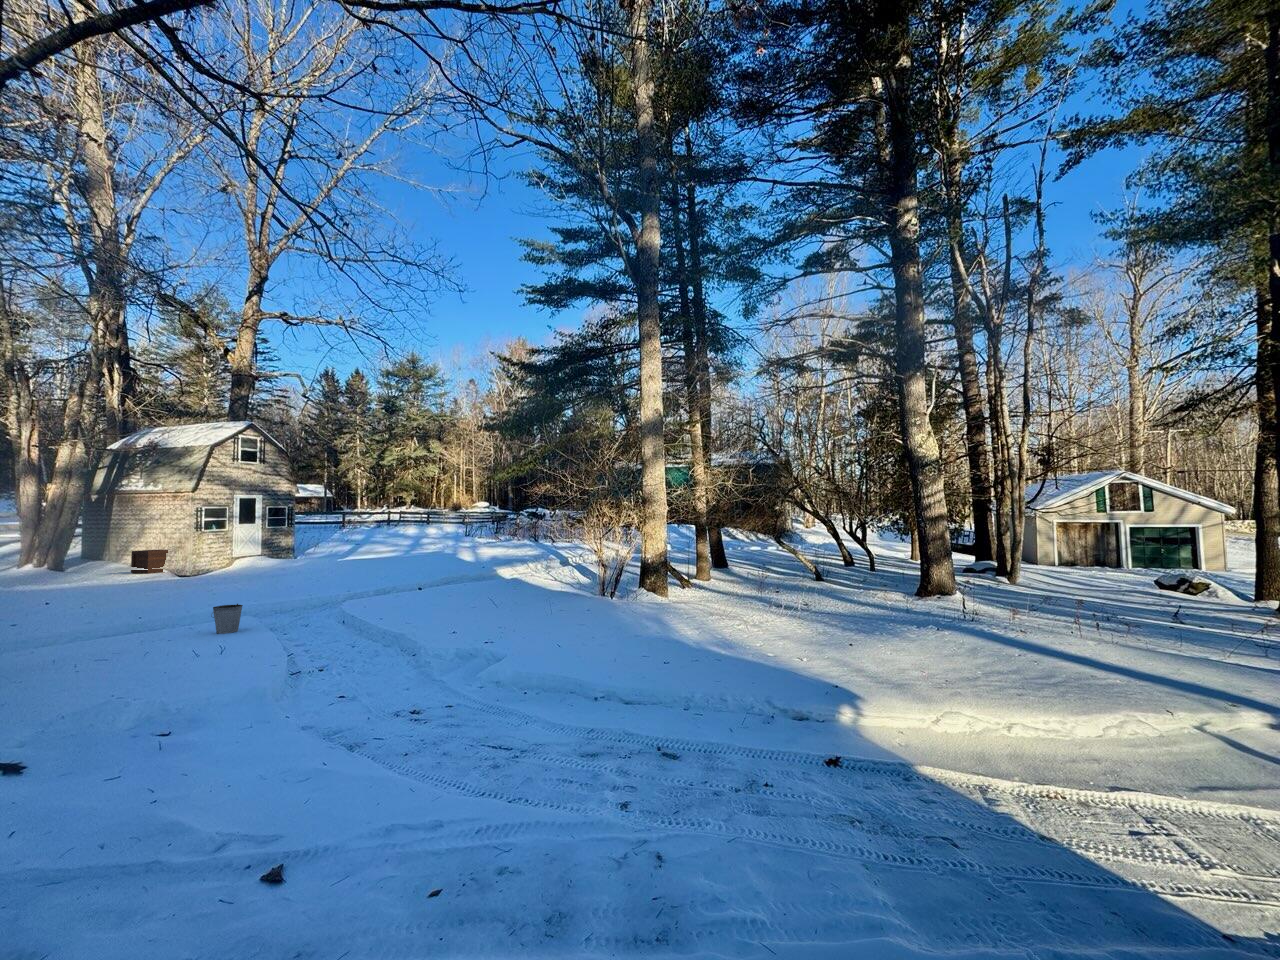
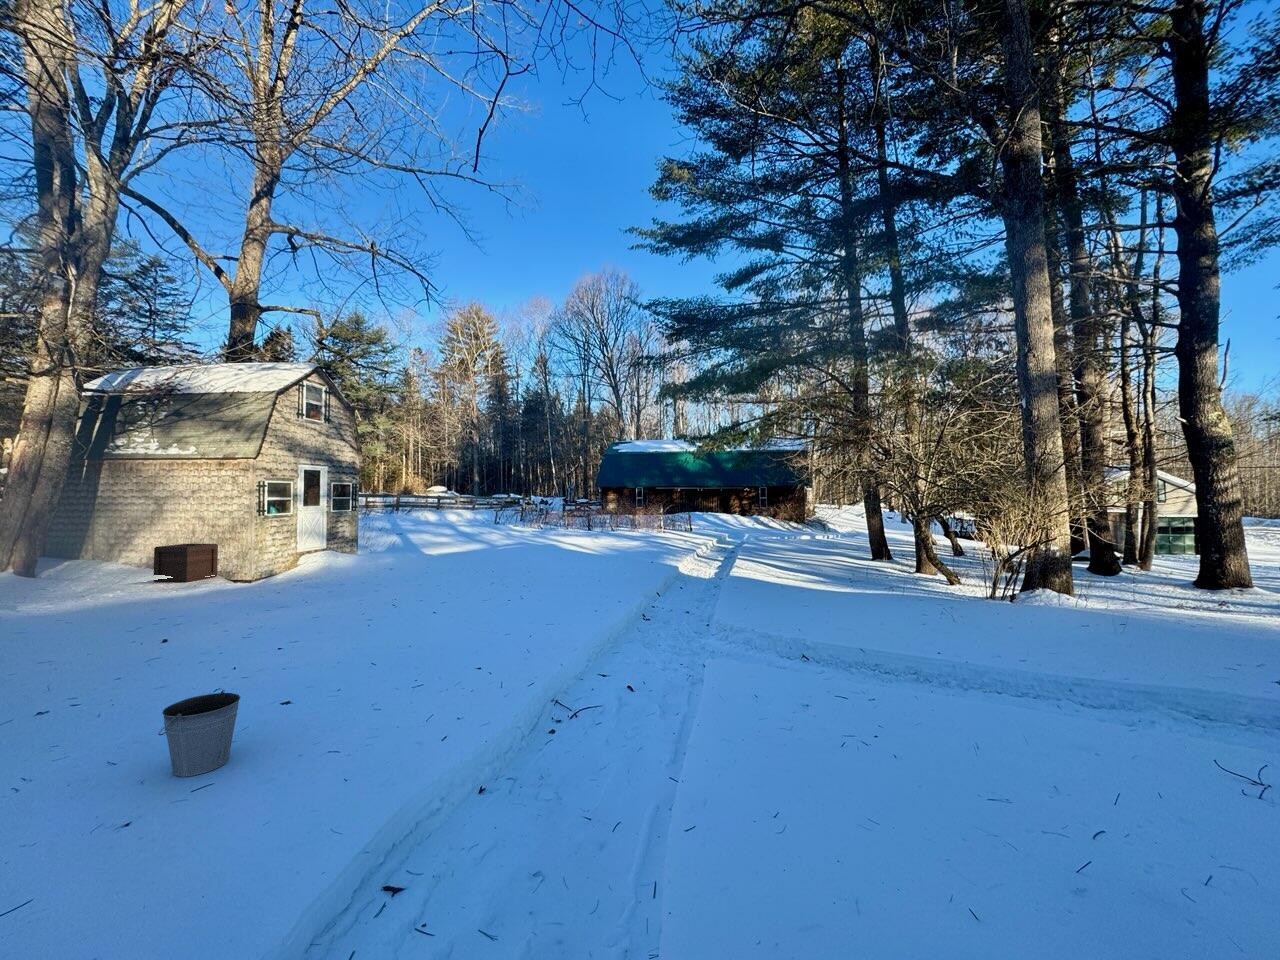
bucket: present [213,604,243,634] -> present [158,690,241,777]

